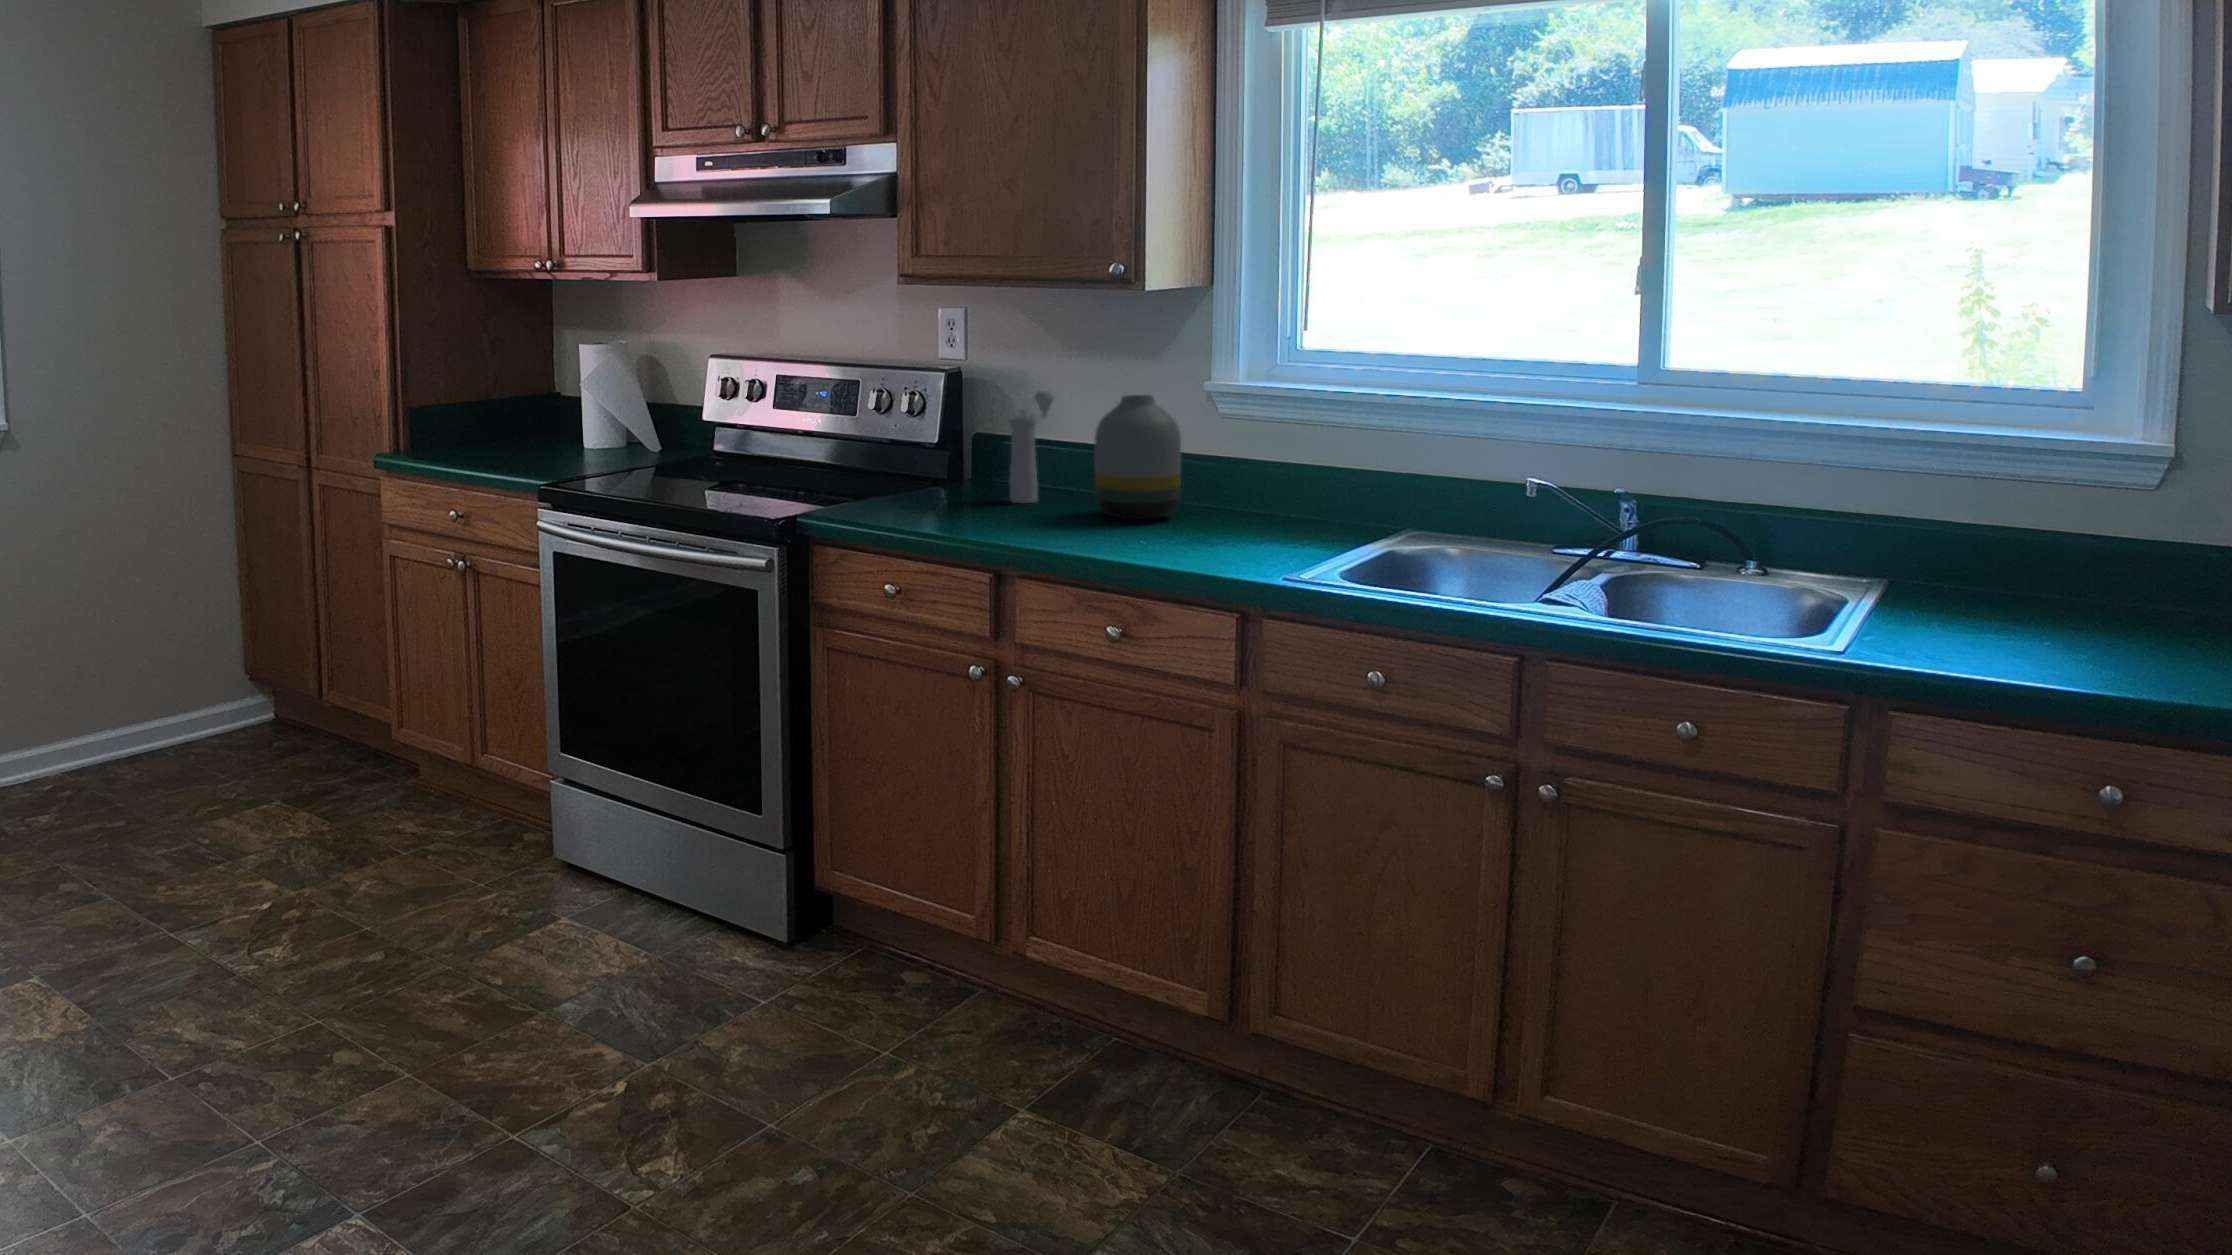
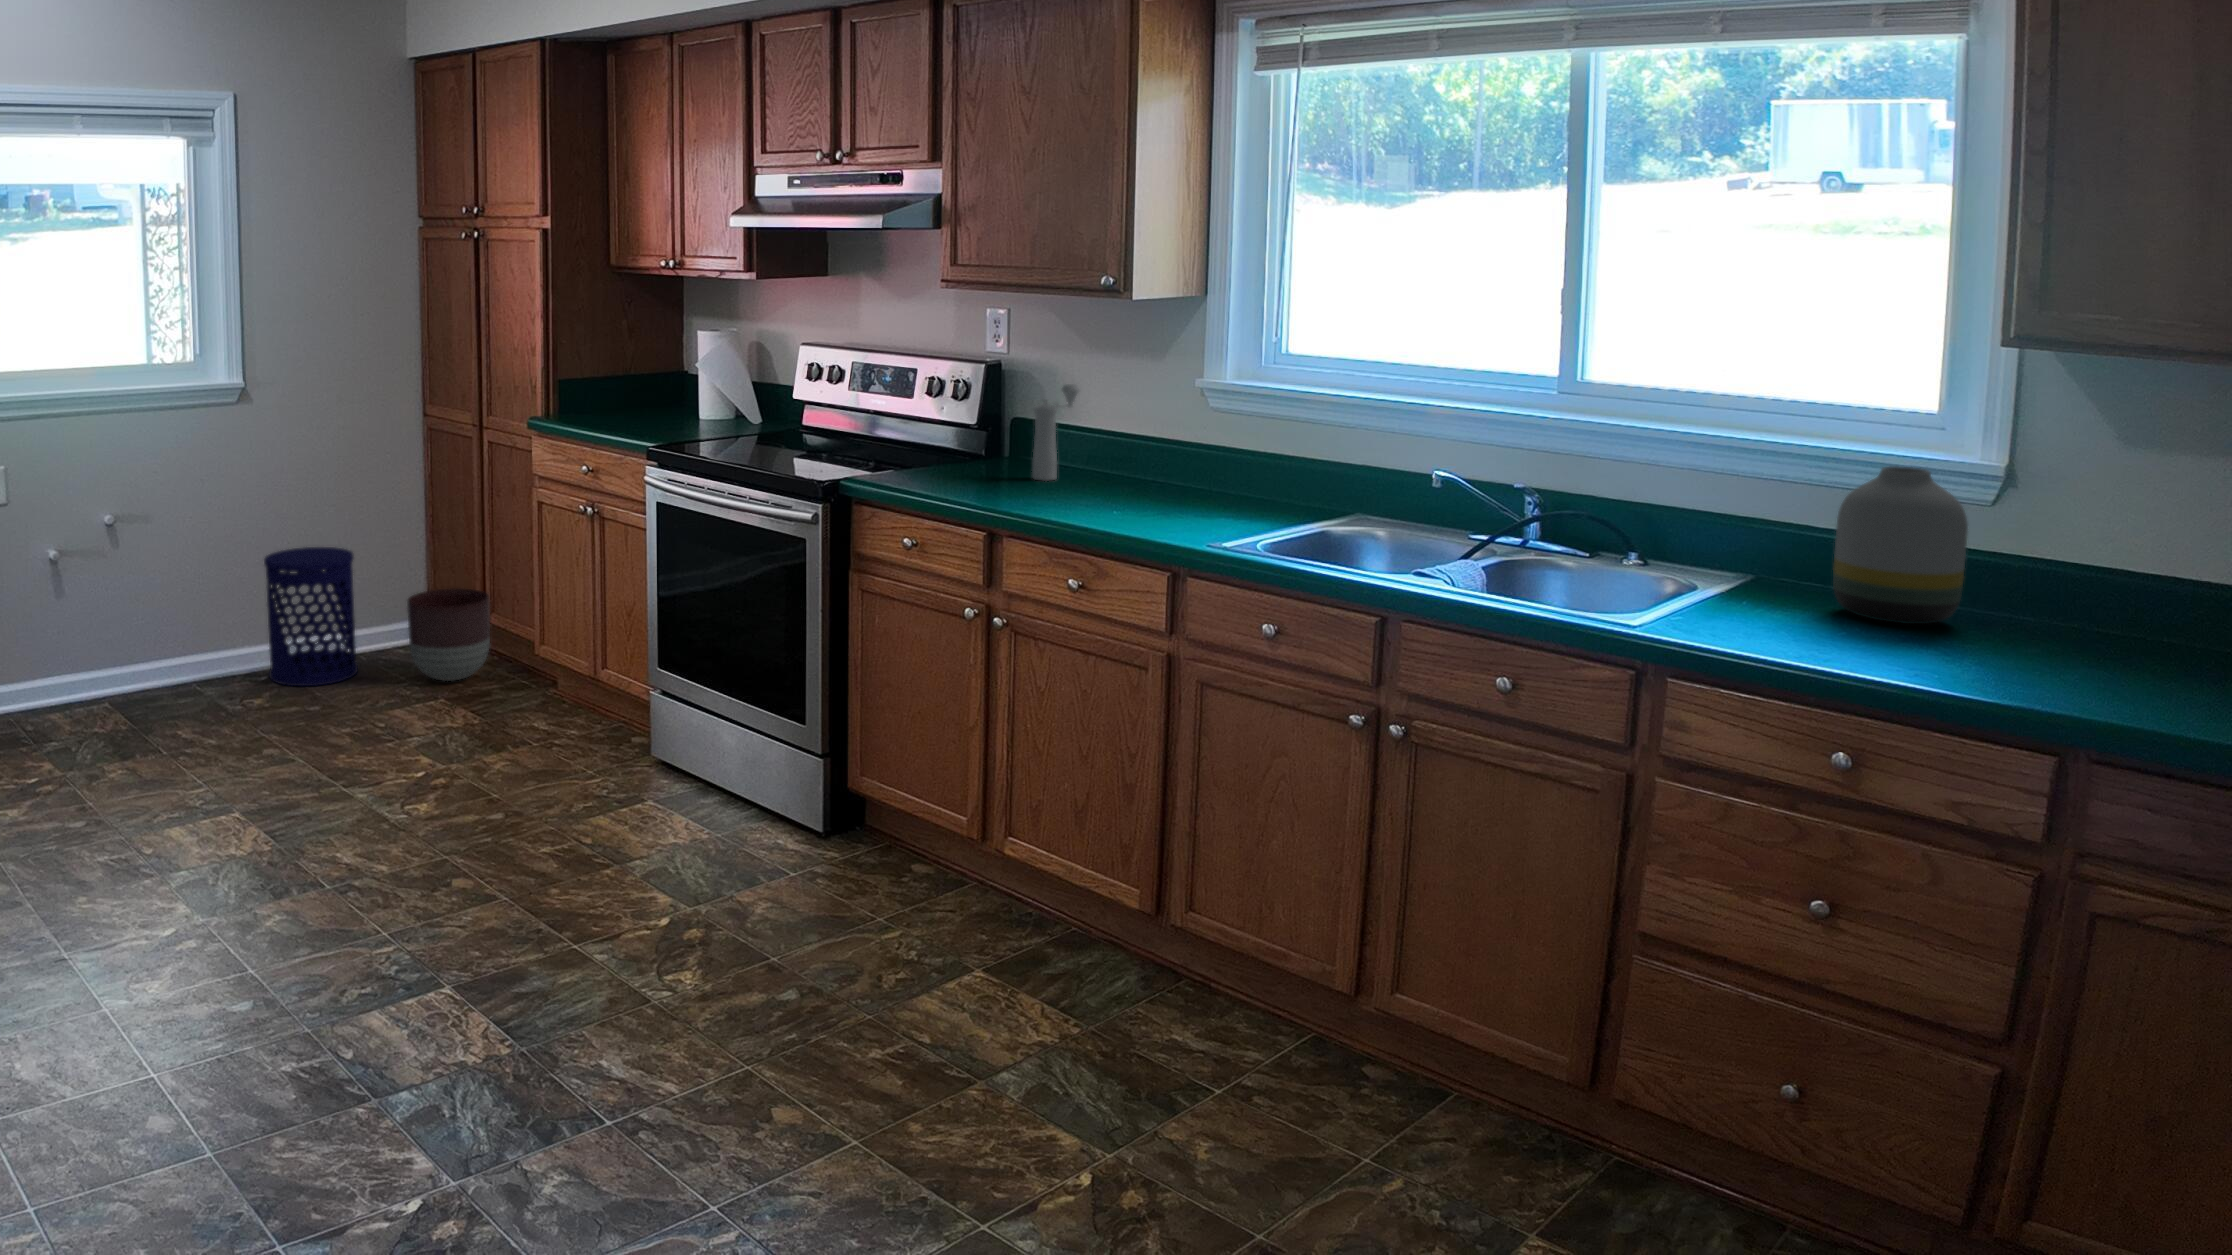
vase: present [1095,395,1181,519] -> present [1833,466,1968,624]
waste bin: none [44,621,172,797] -> present [264,547,358,686]
planter: none [234,660,339,773] -> present [407,588,490,681]

